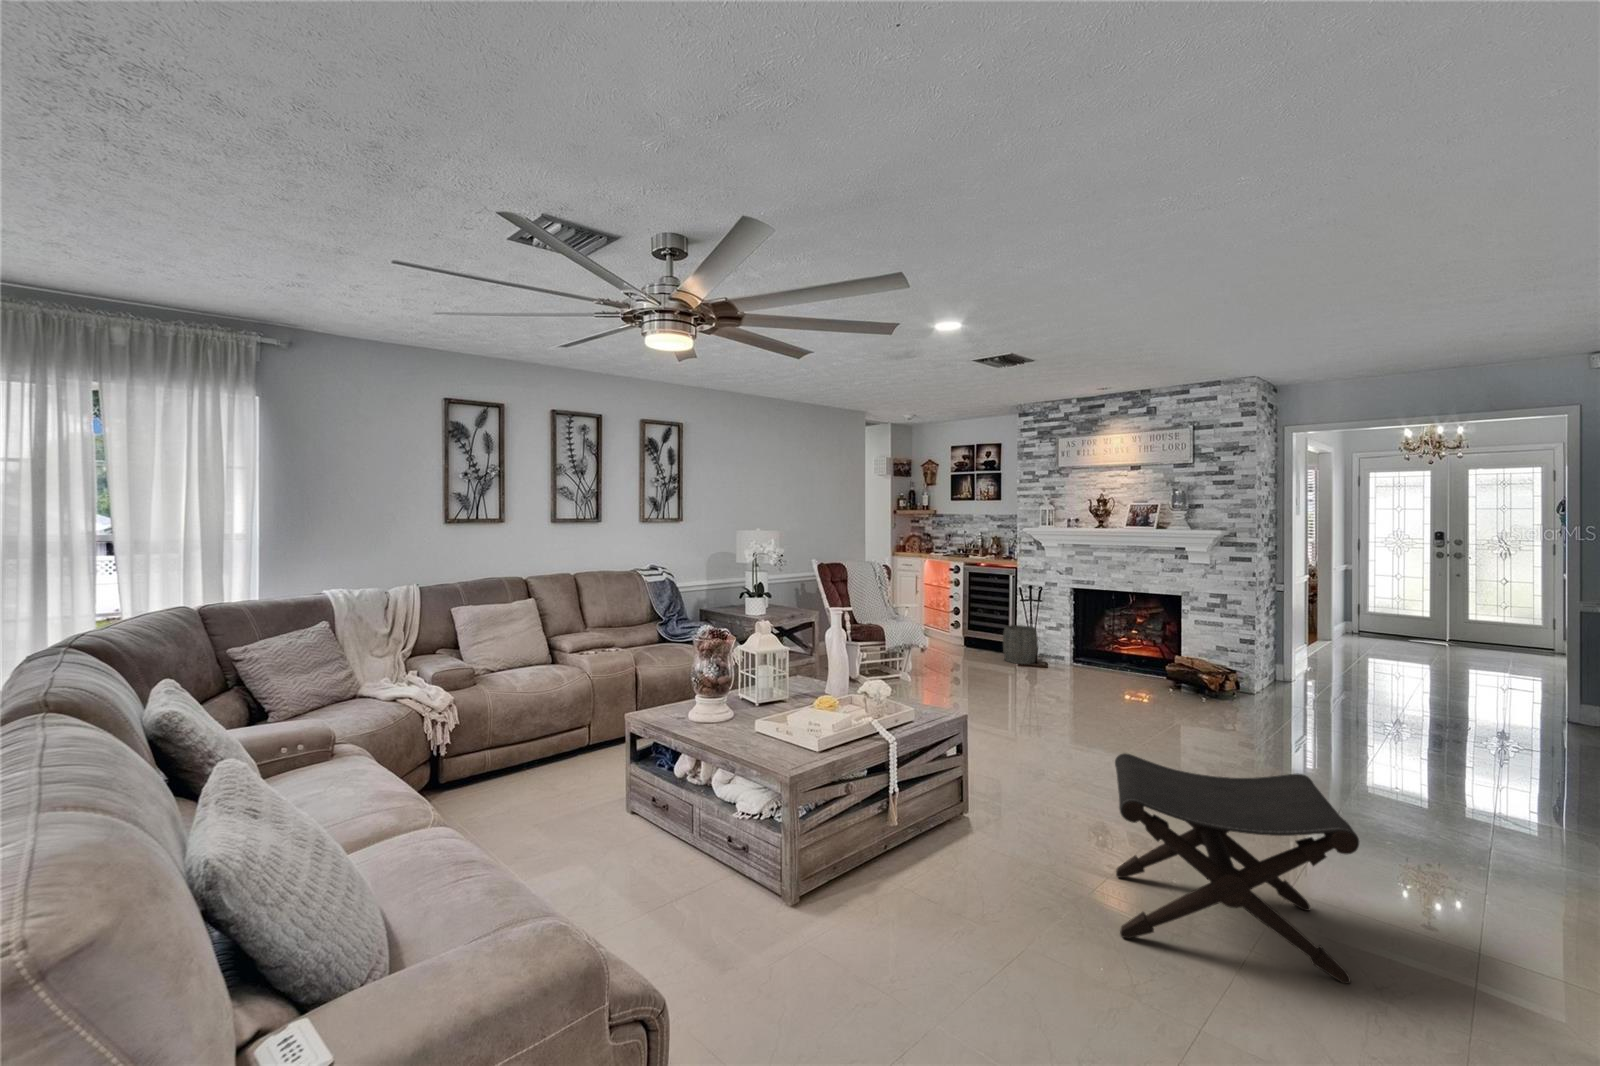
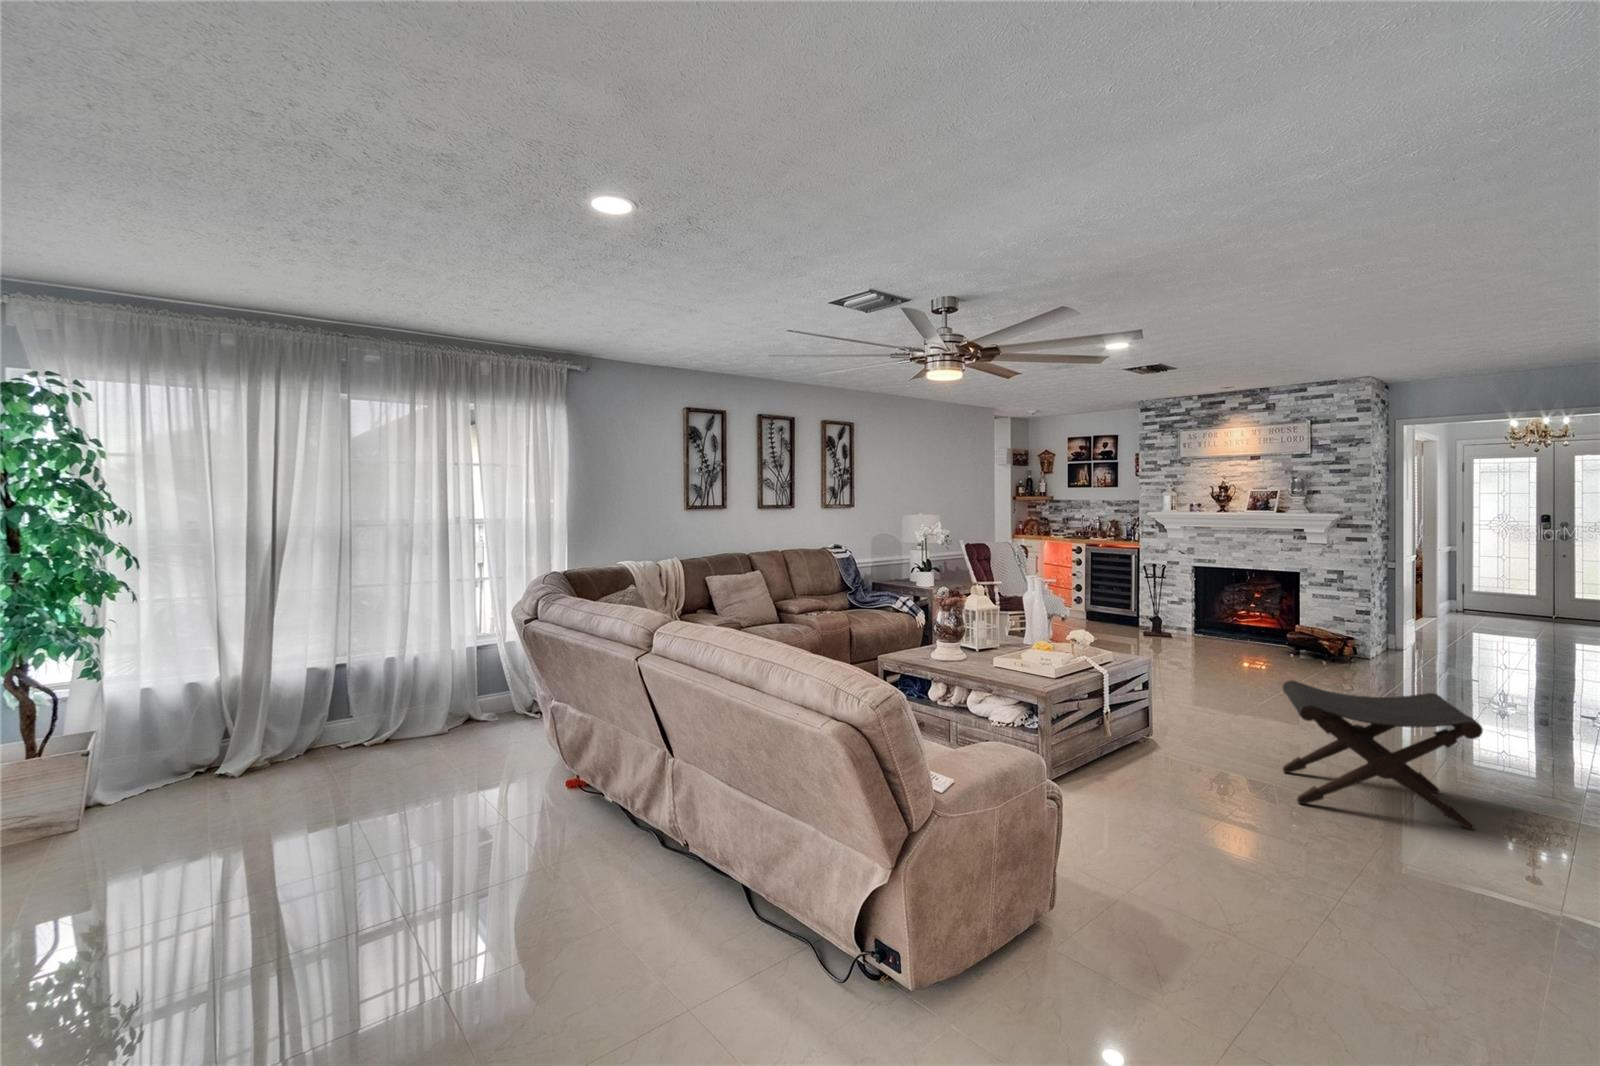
woven basket: present [1003,625,1038,664] -> none [1127,600,1160,634]

